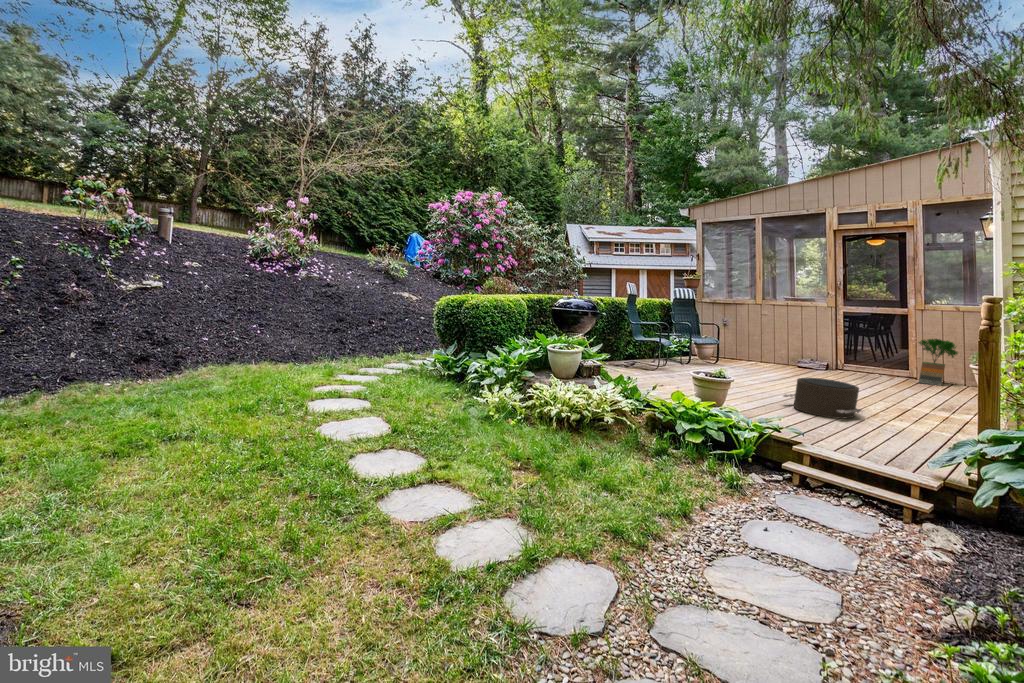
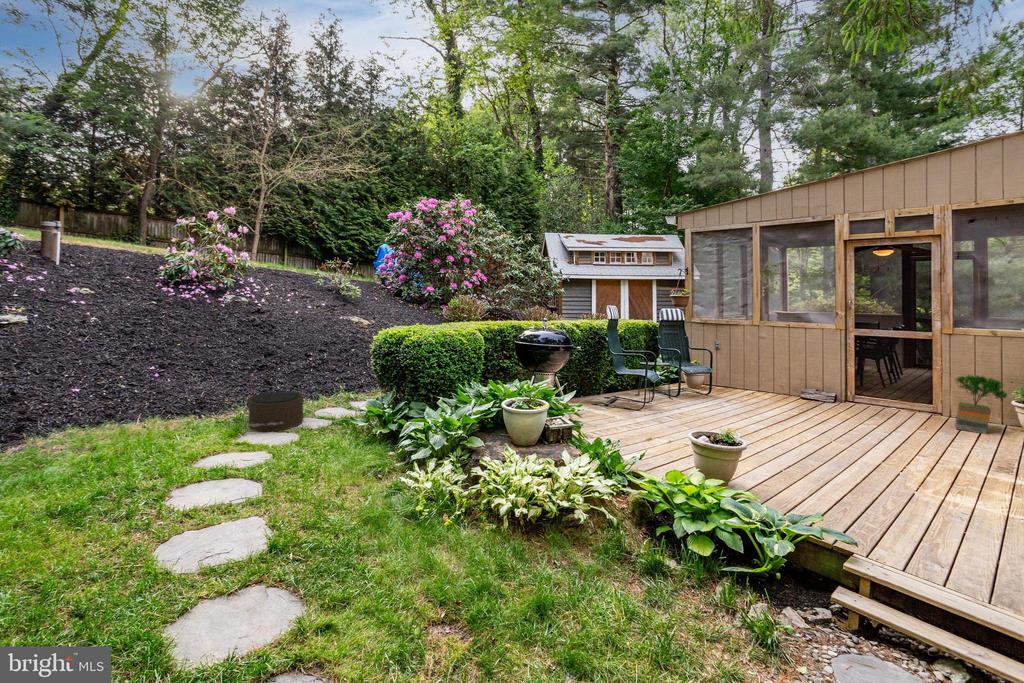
pouf: present [783,378,862,418] -> present [248,391,303,431]

